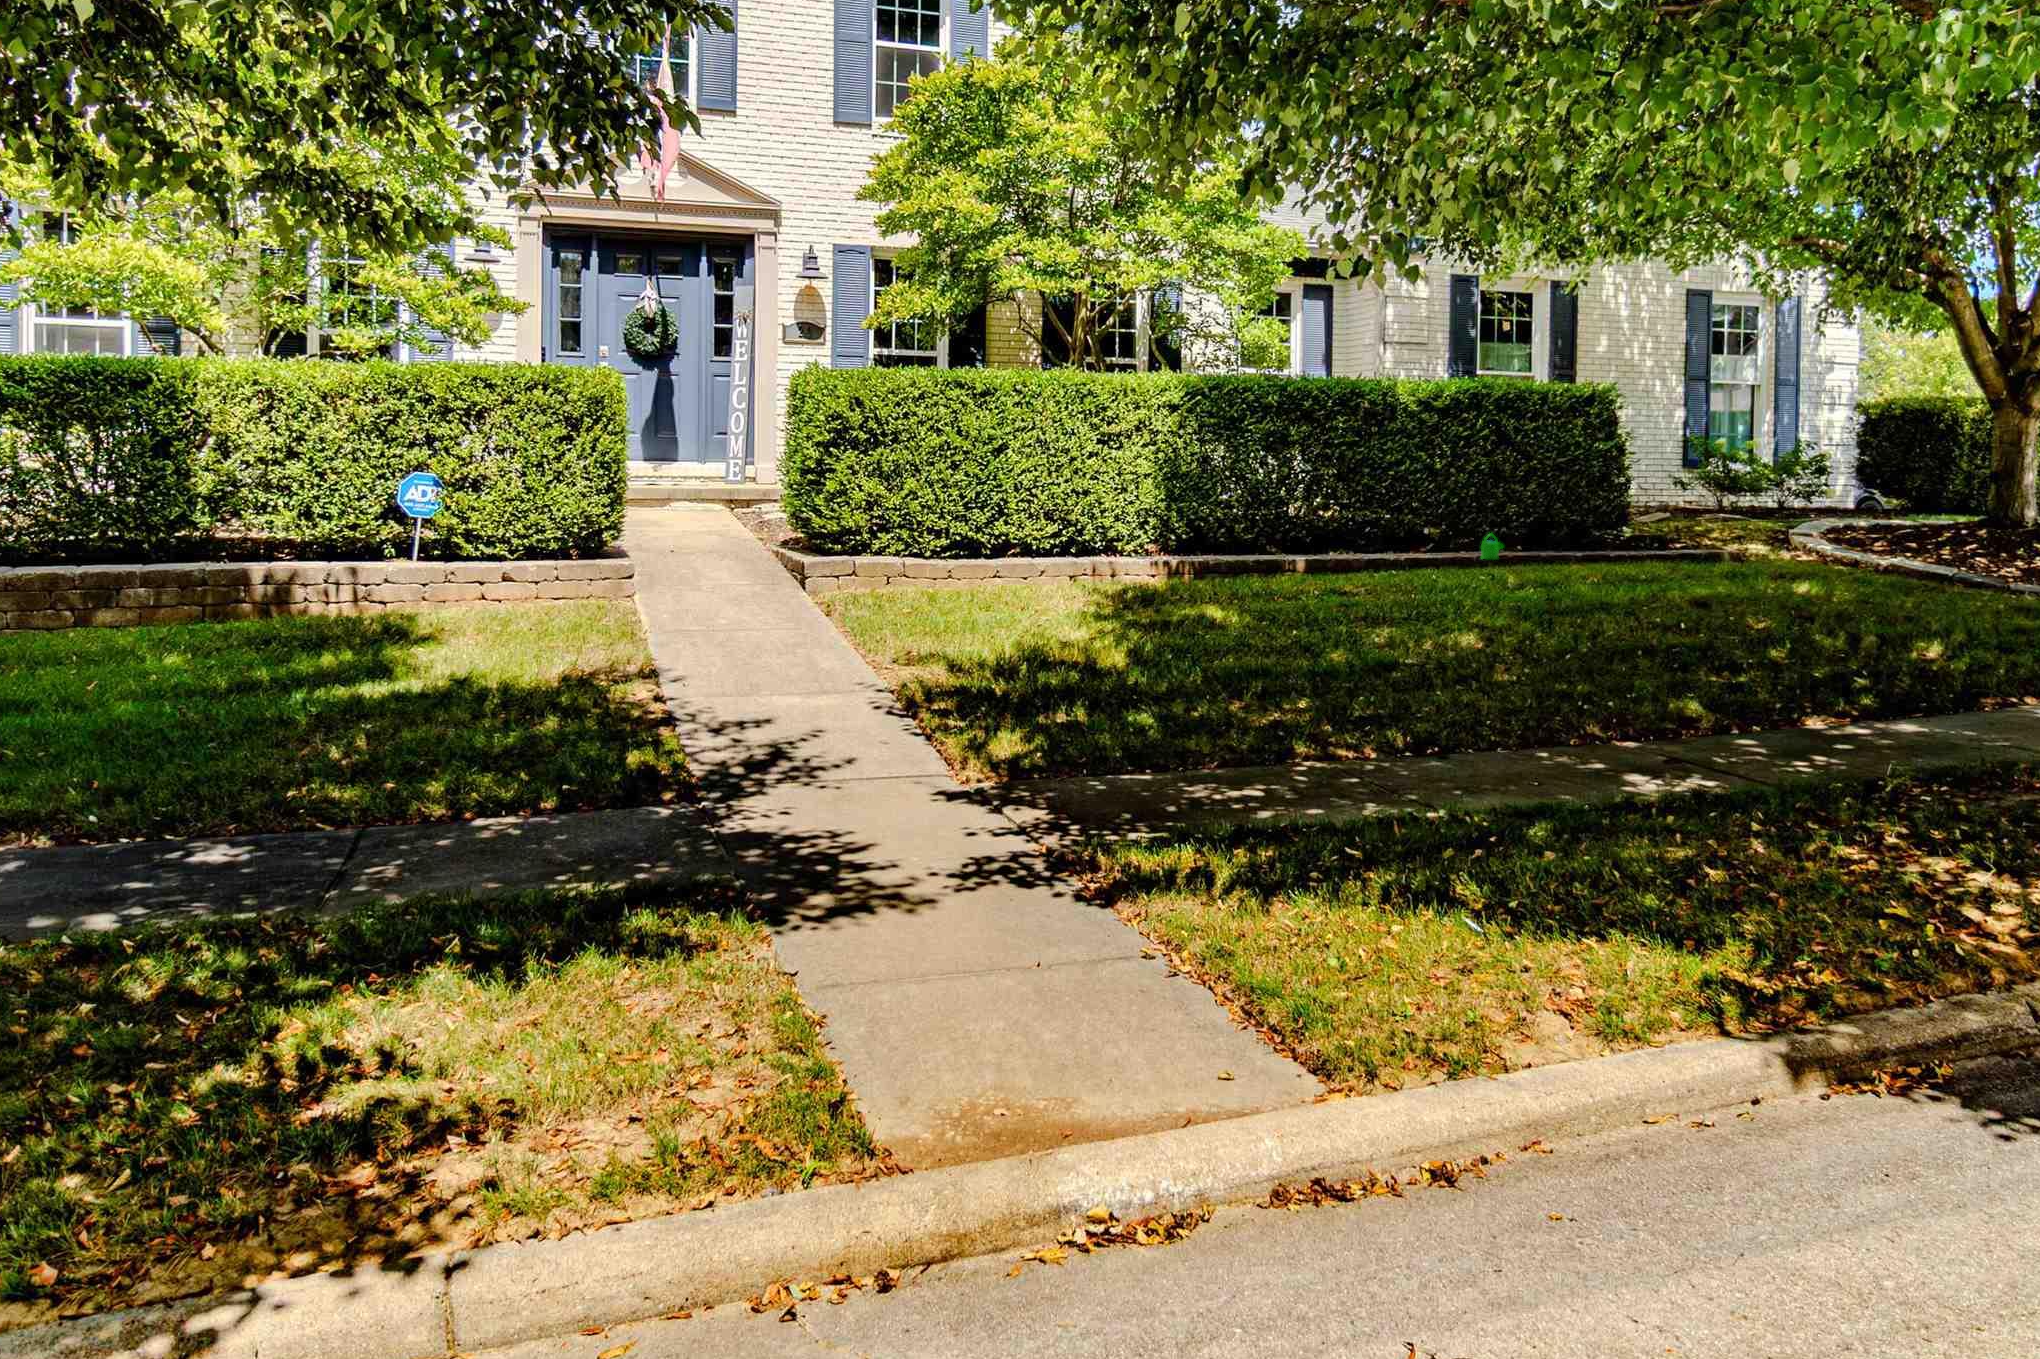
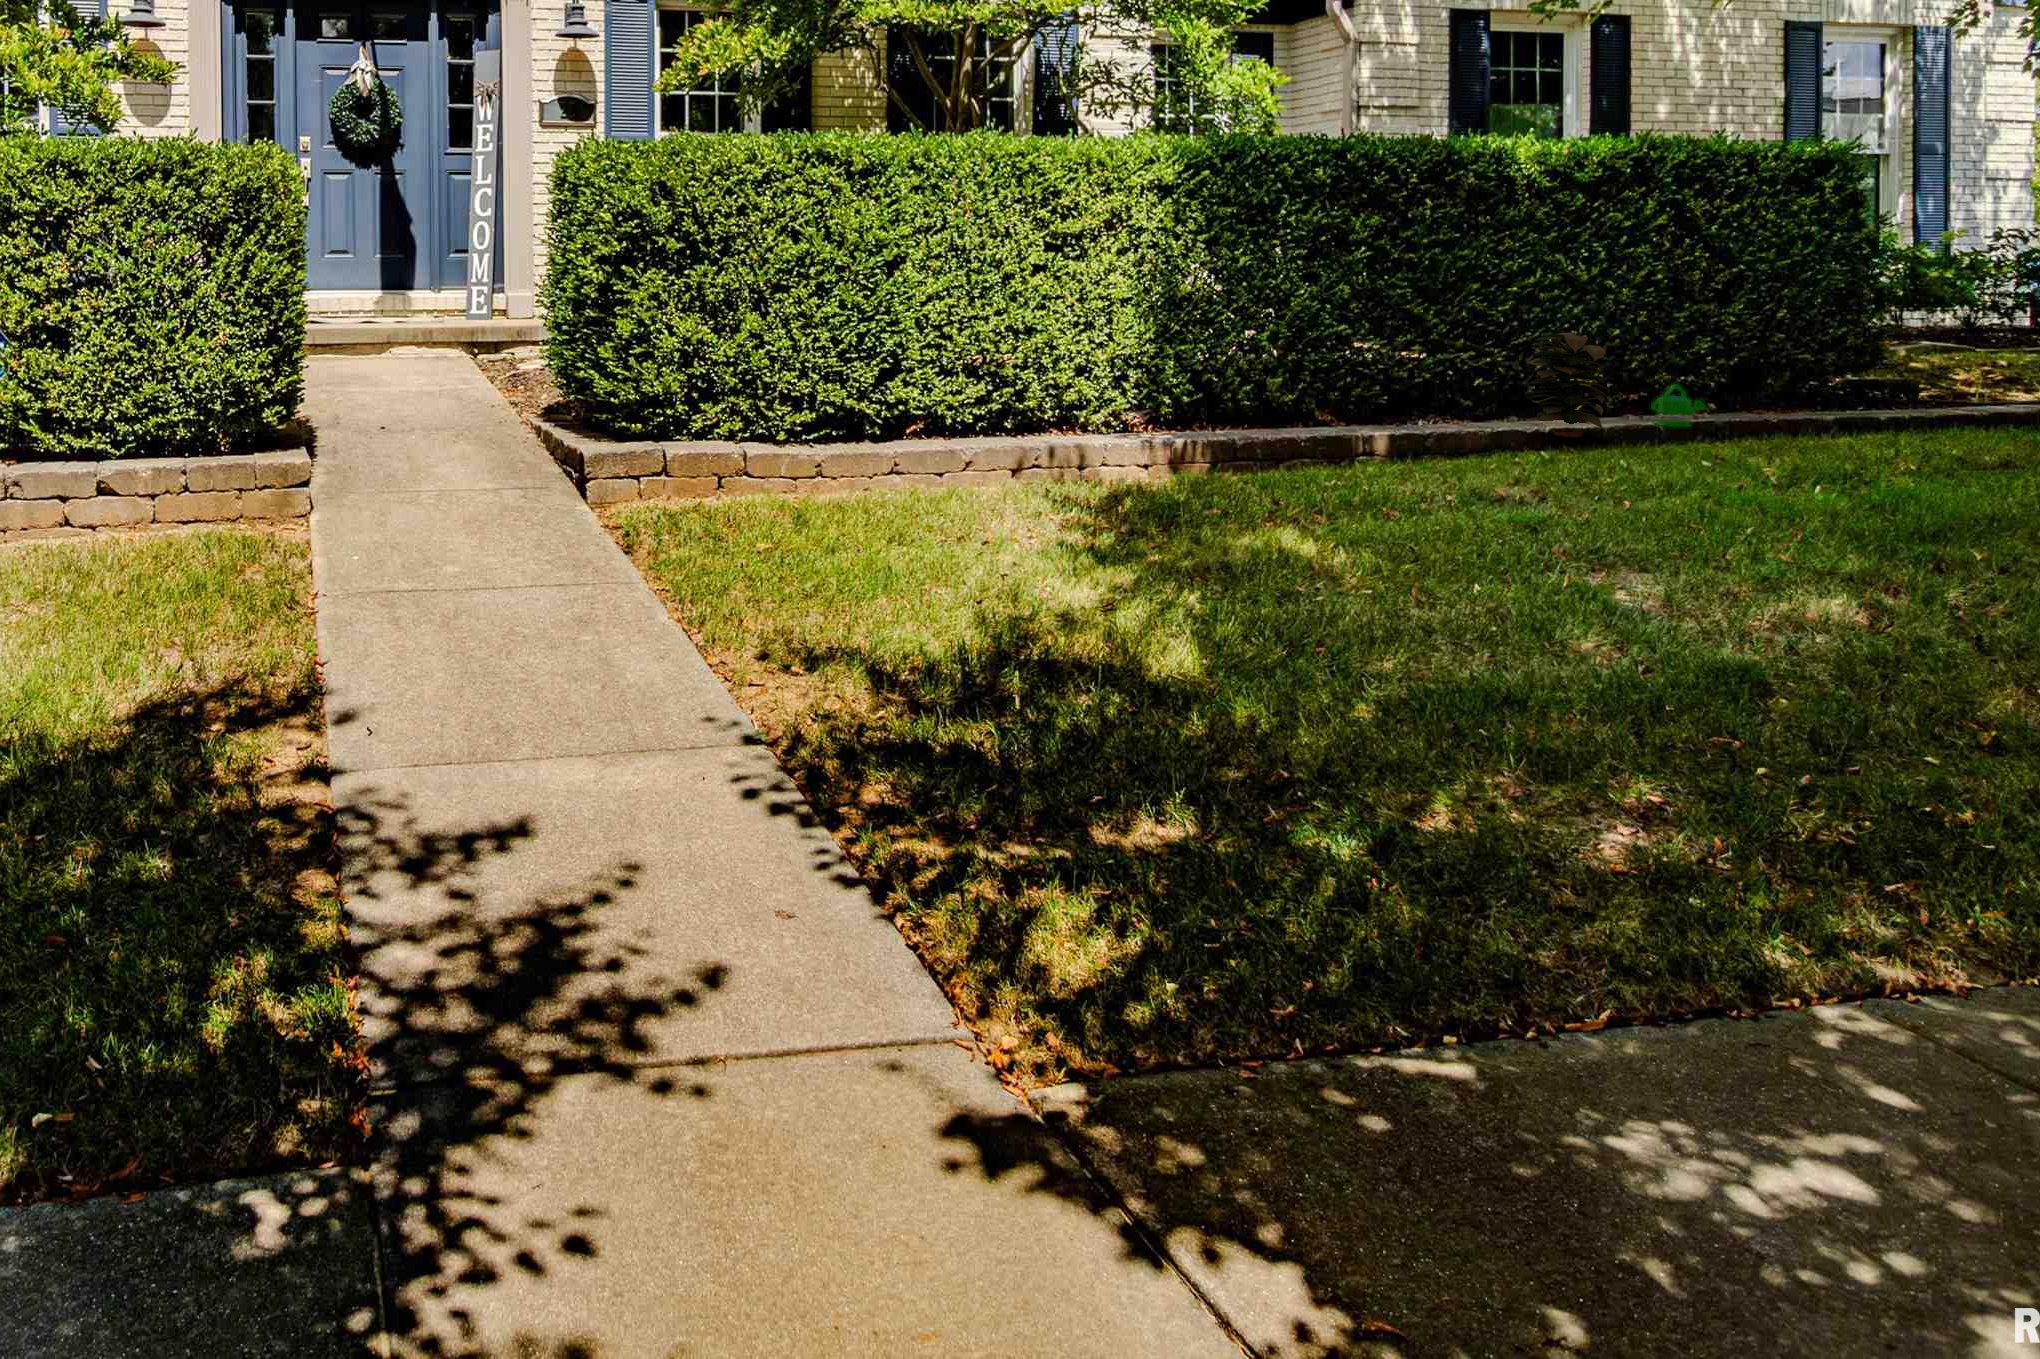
decorative plant: none [1399,500,1445,564] -> present [1526,333,1610,437]

